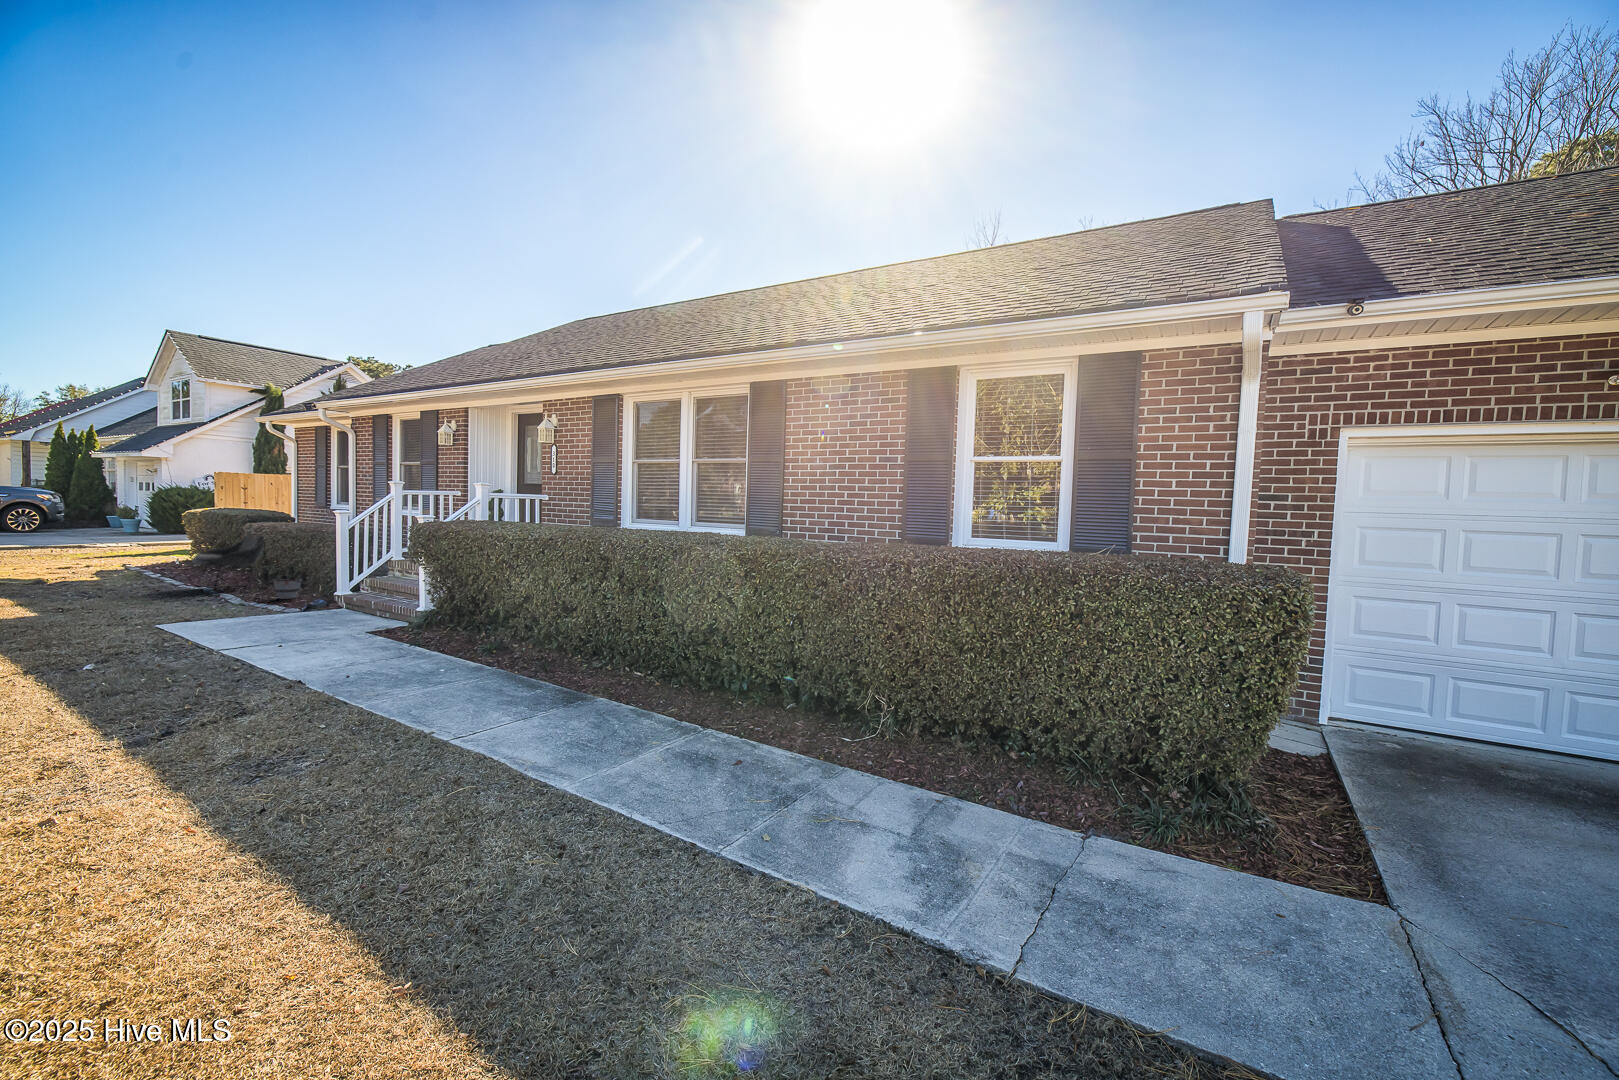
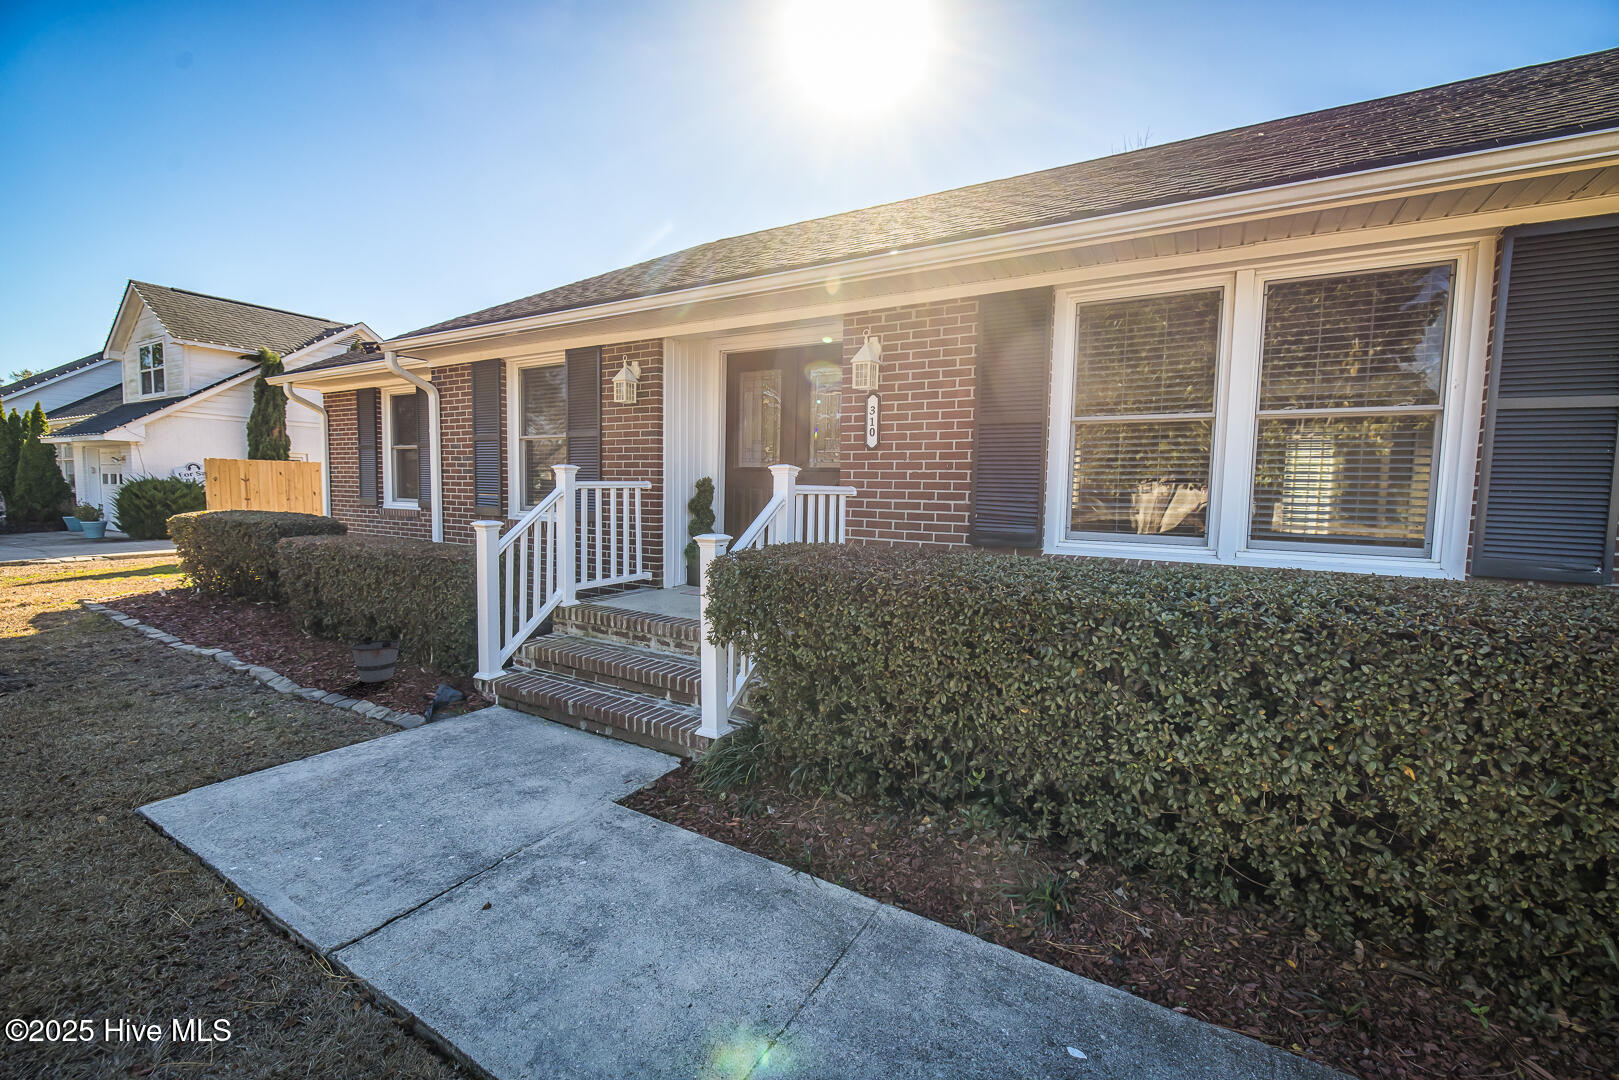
lounge chair: present [191,533,267,592] -> none [194,551,328,667]

